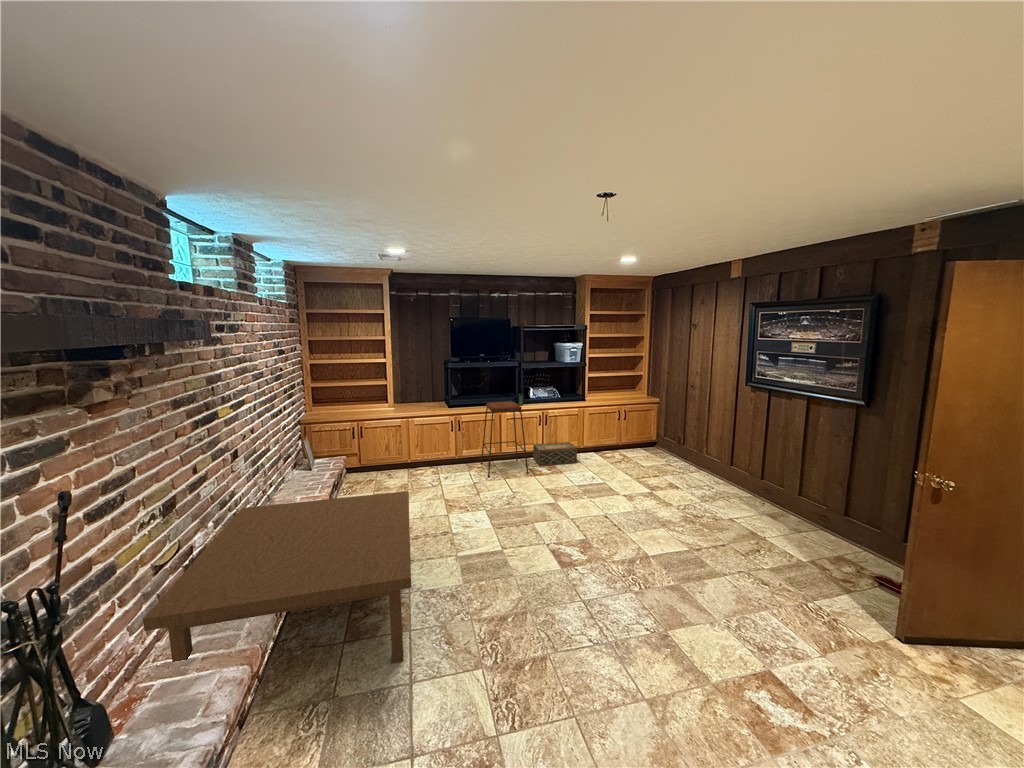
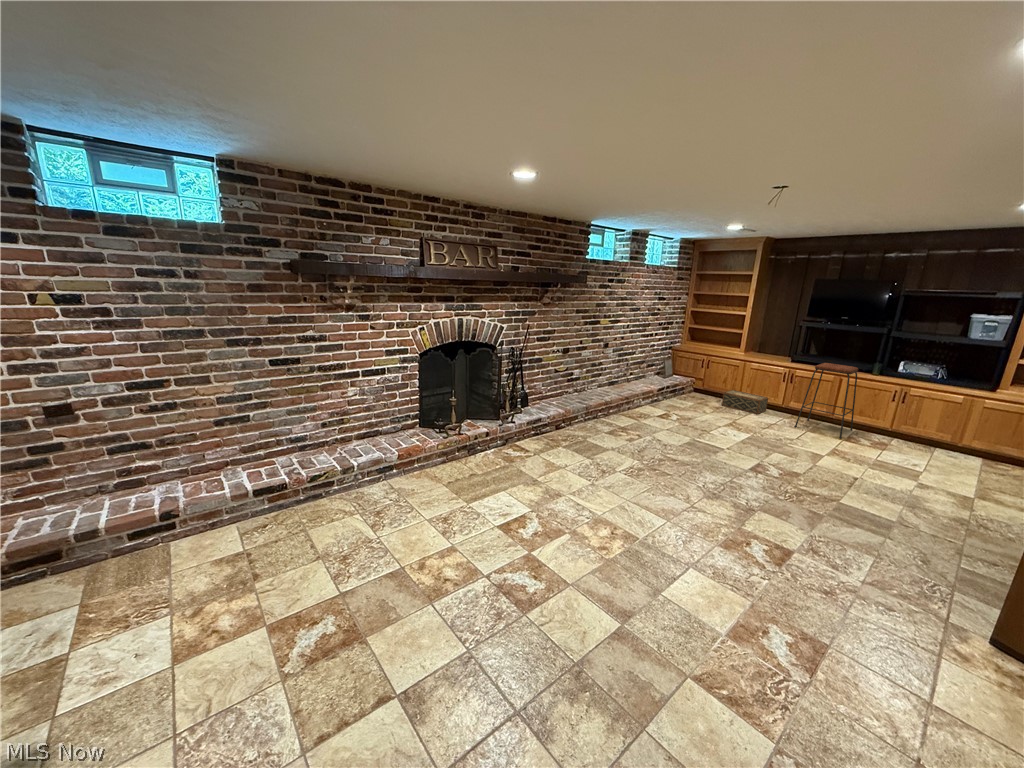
woven basket: present [533,442,577,466] -> present [722,390,768,414]
coffee table: present [143,491,411,663] -> none [545,372,677,446]

